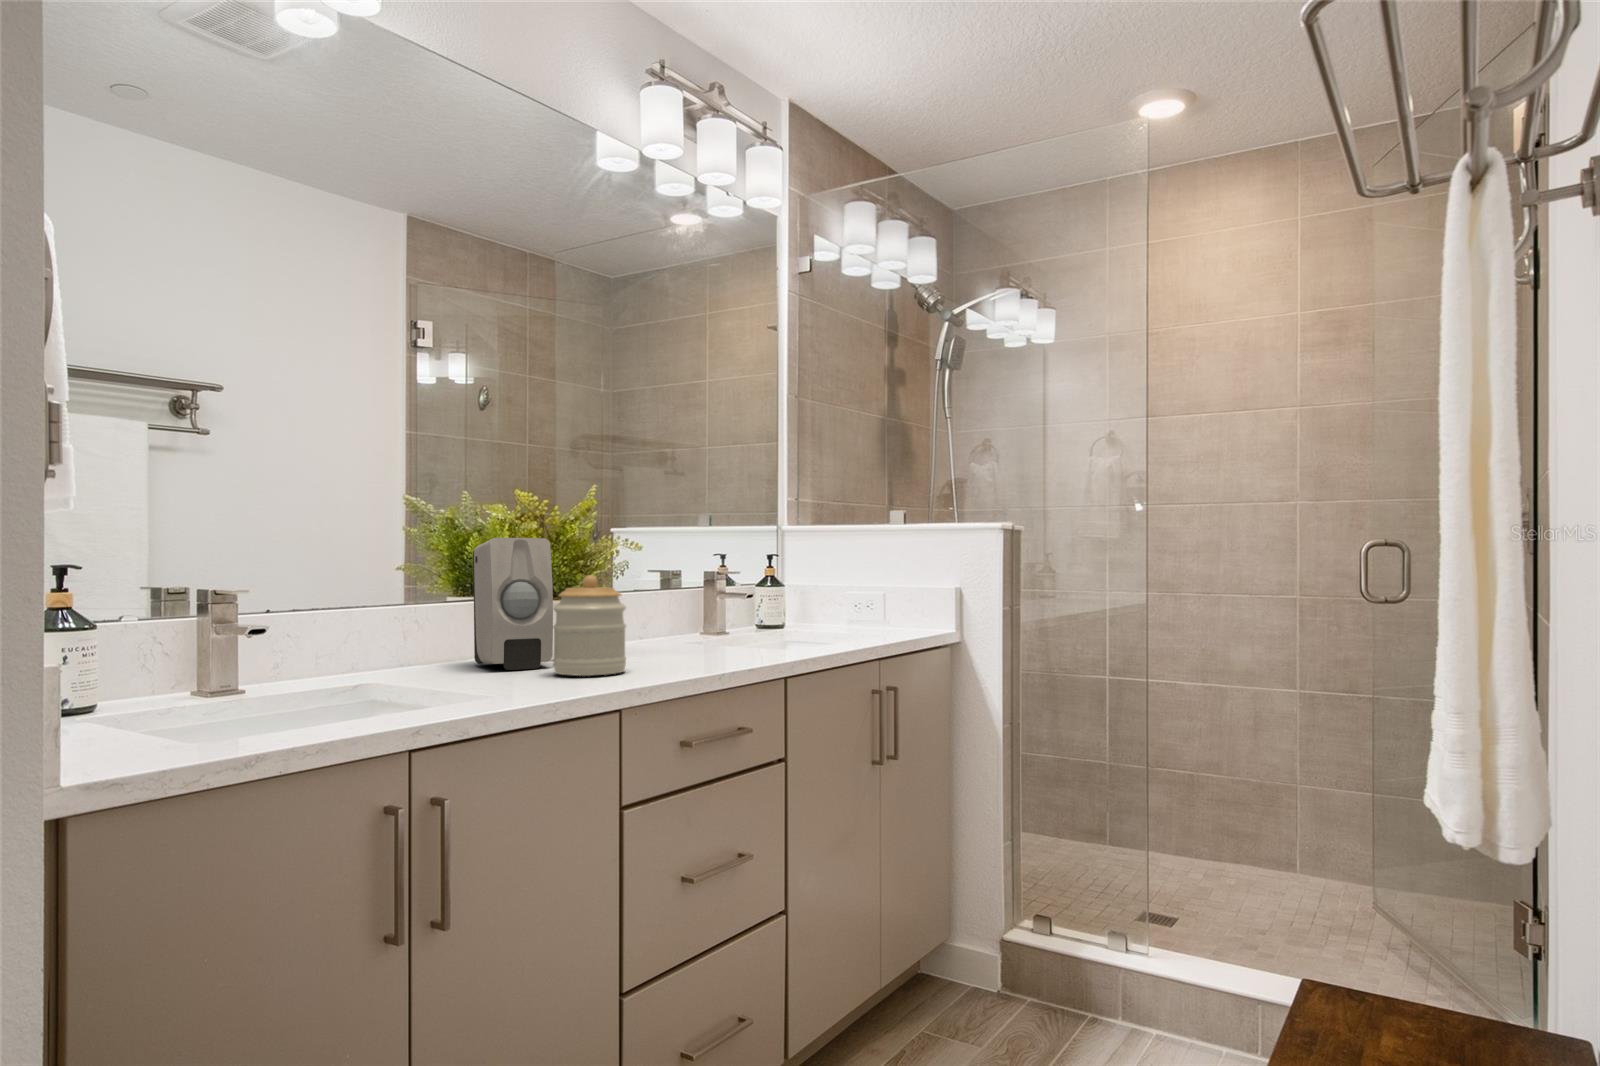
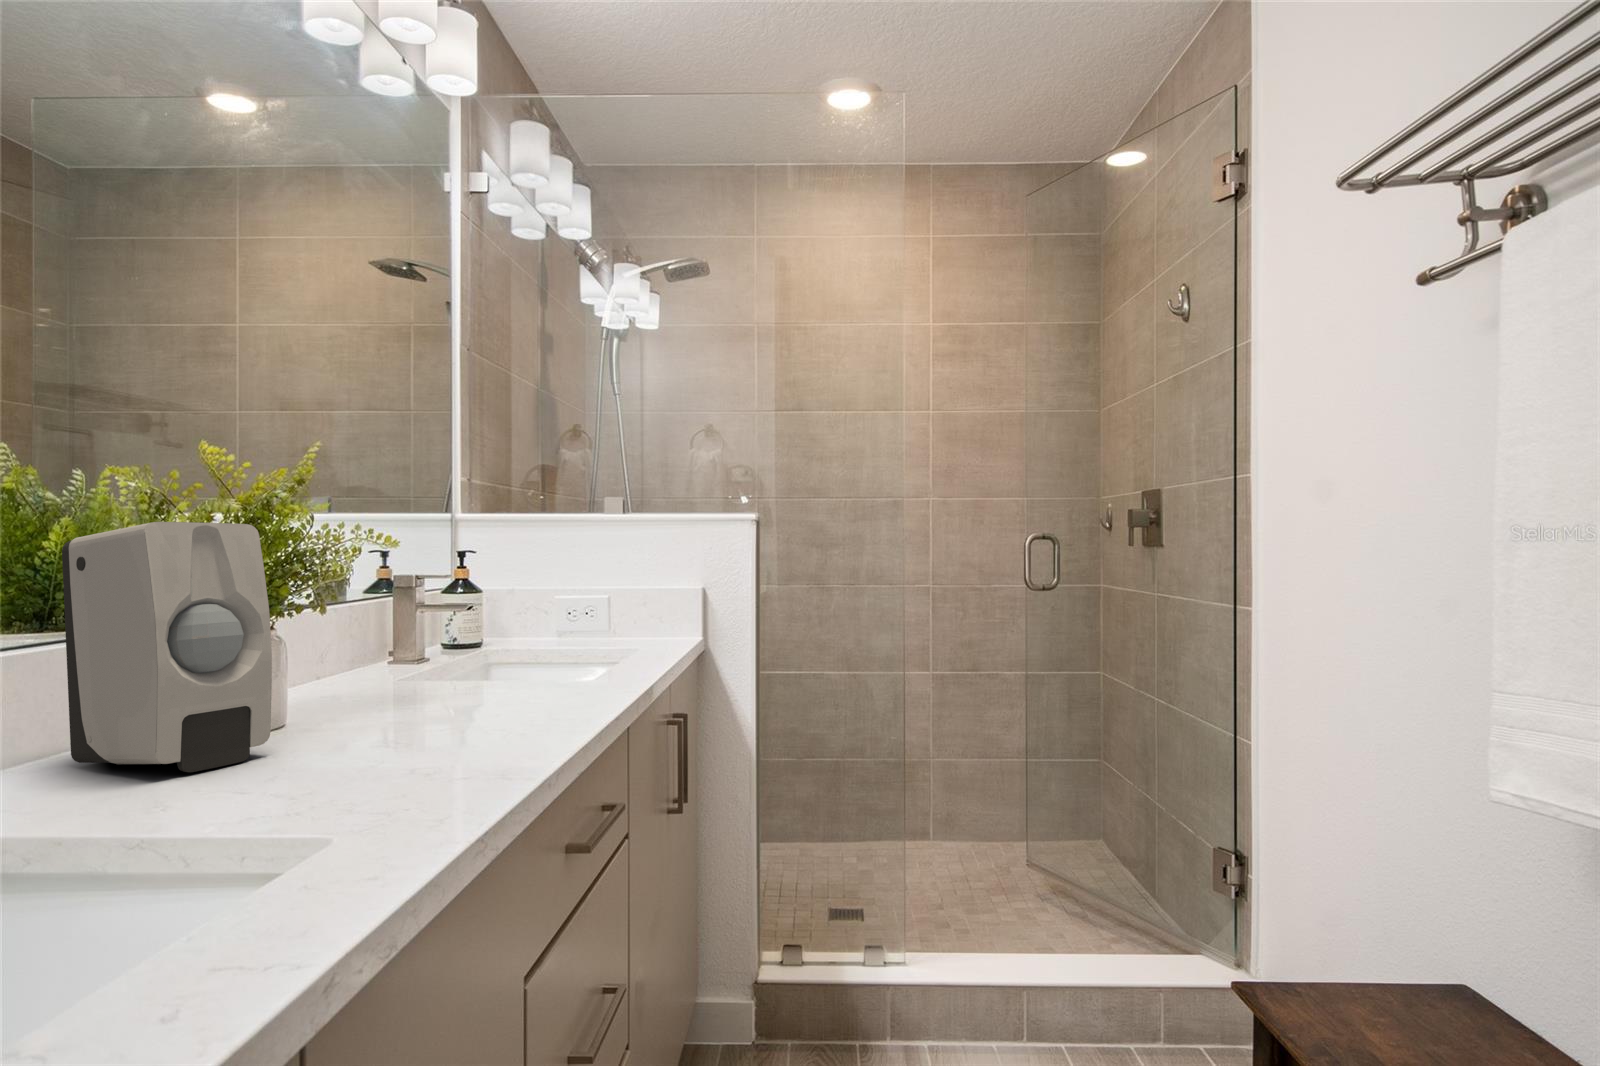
jar: present [553,575,626,676] -> none [313,589,451,772]

